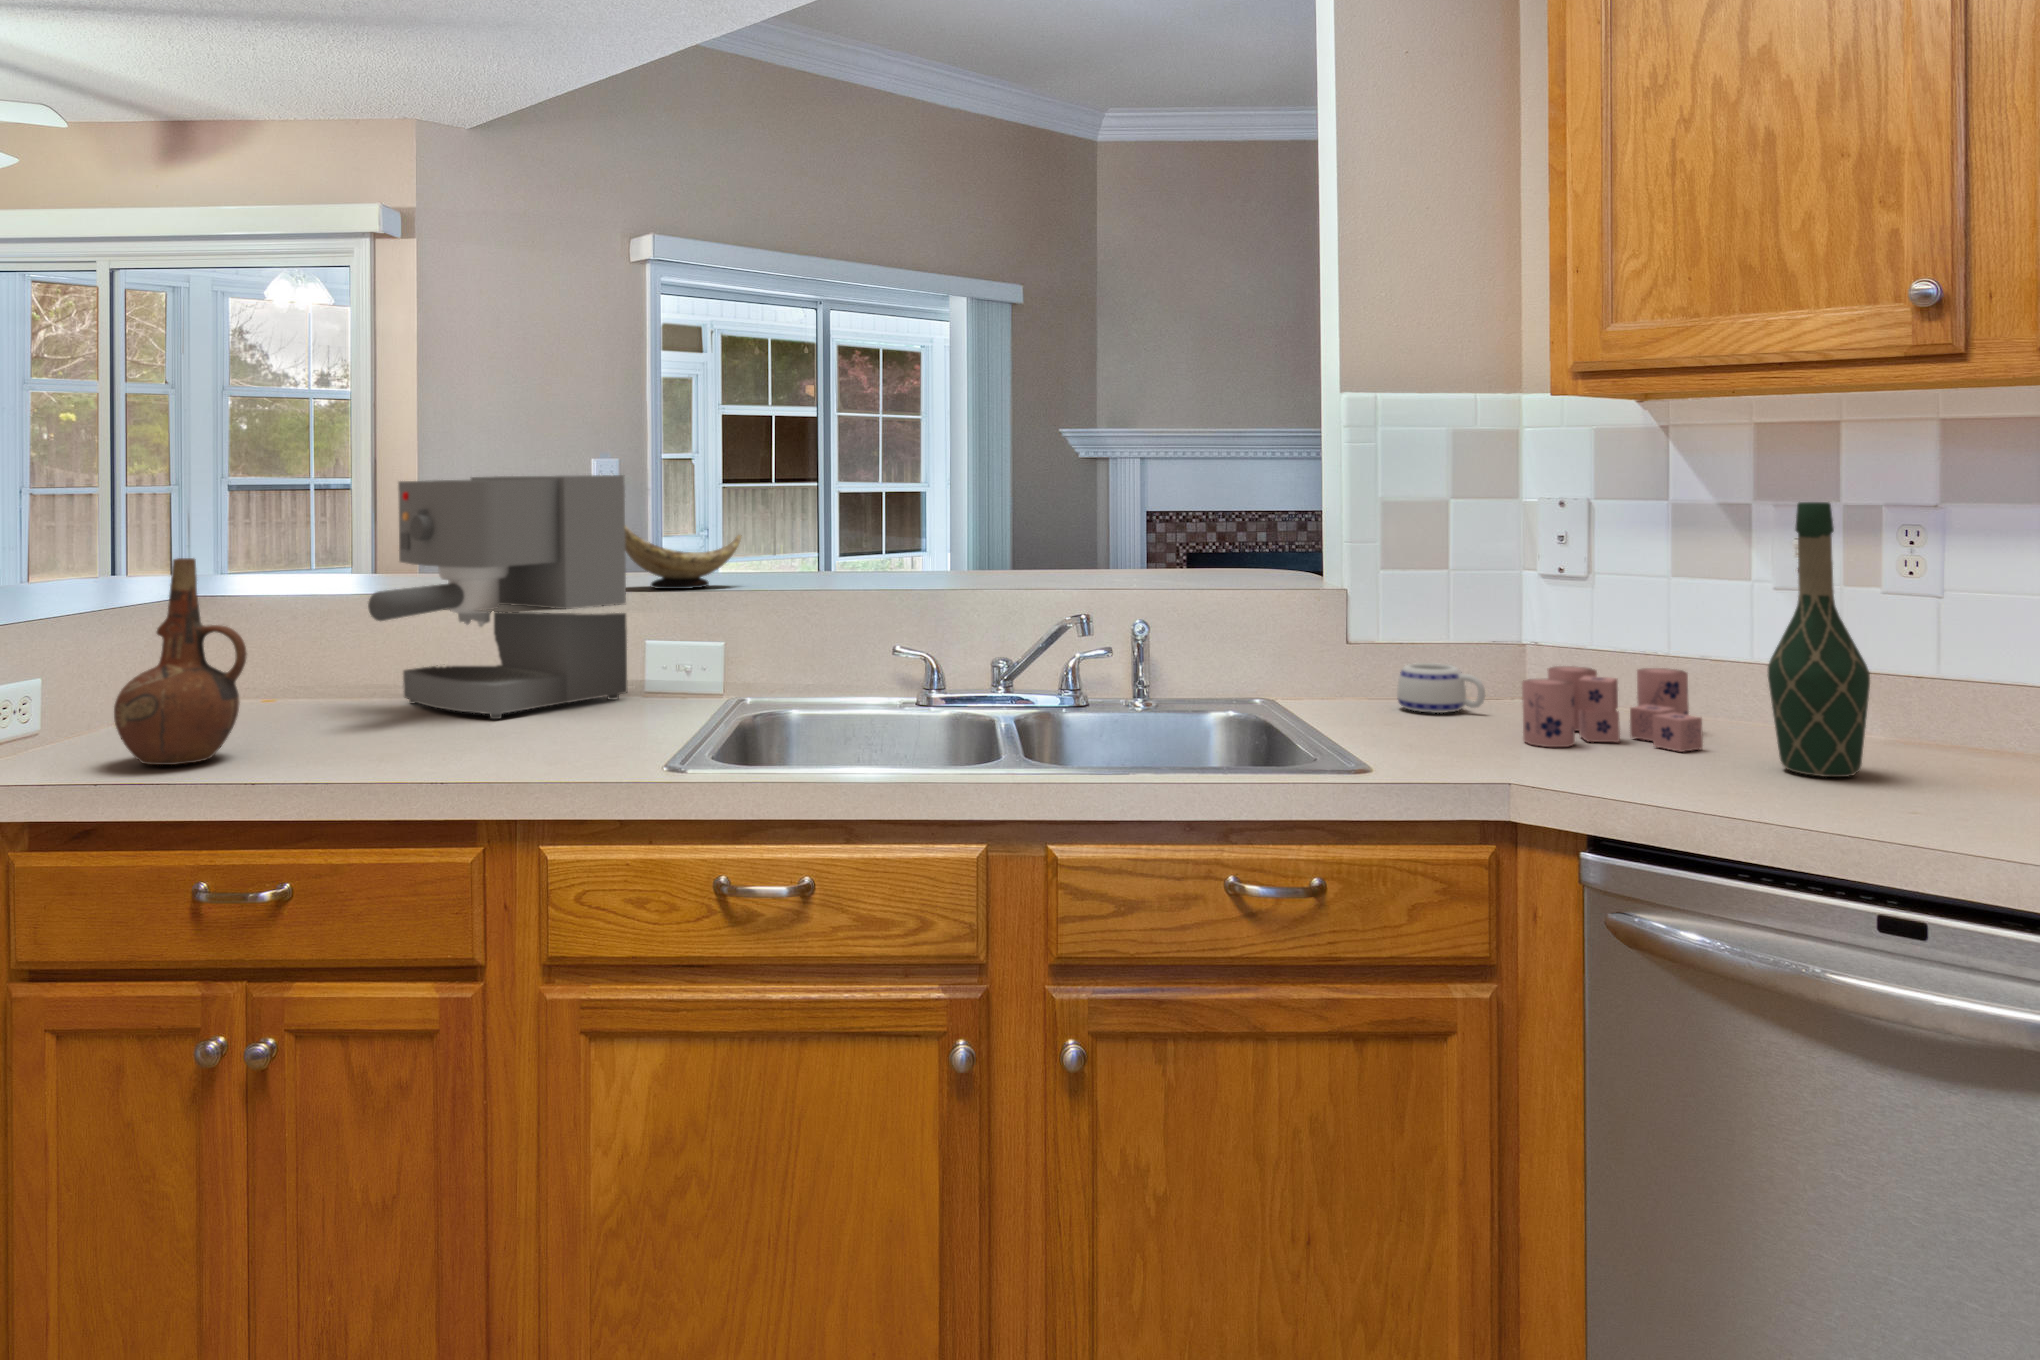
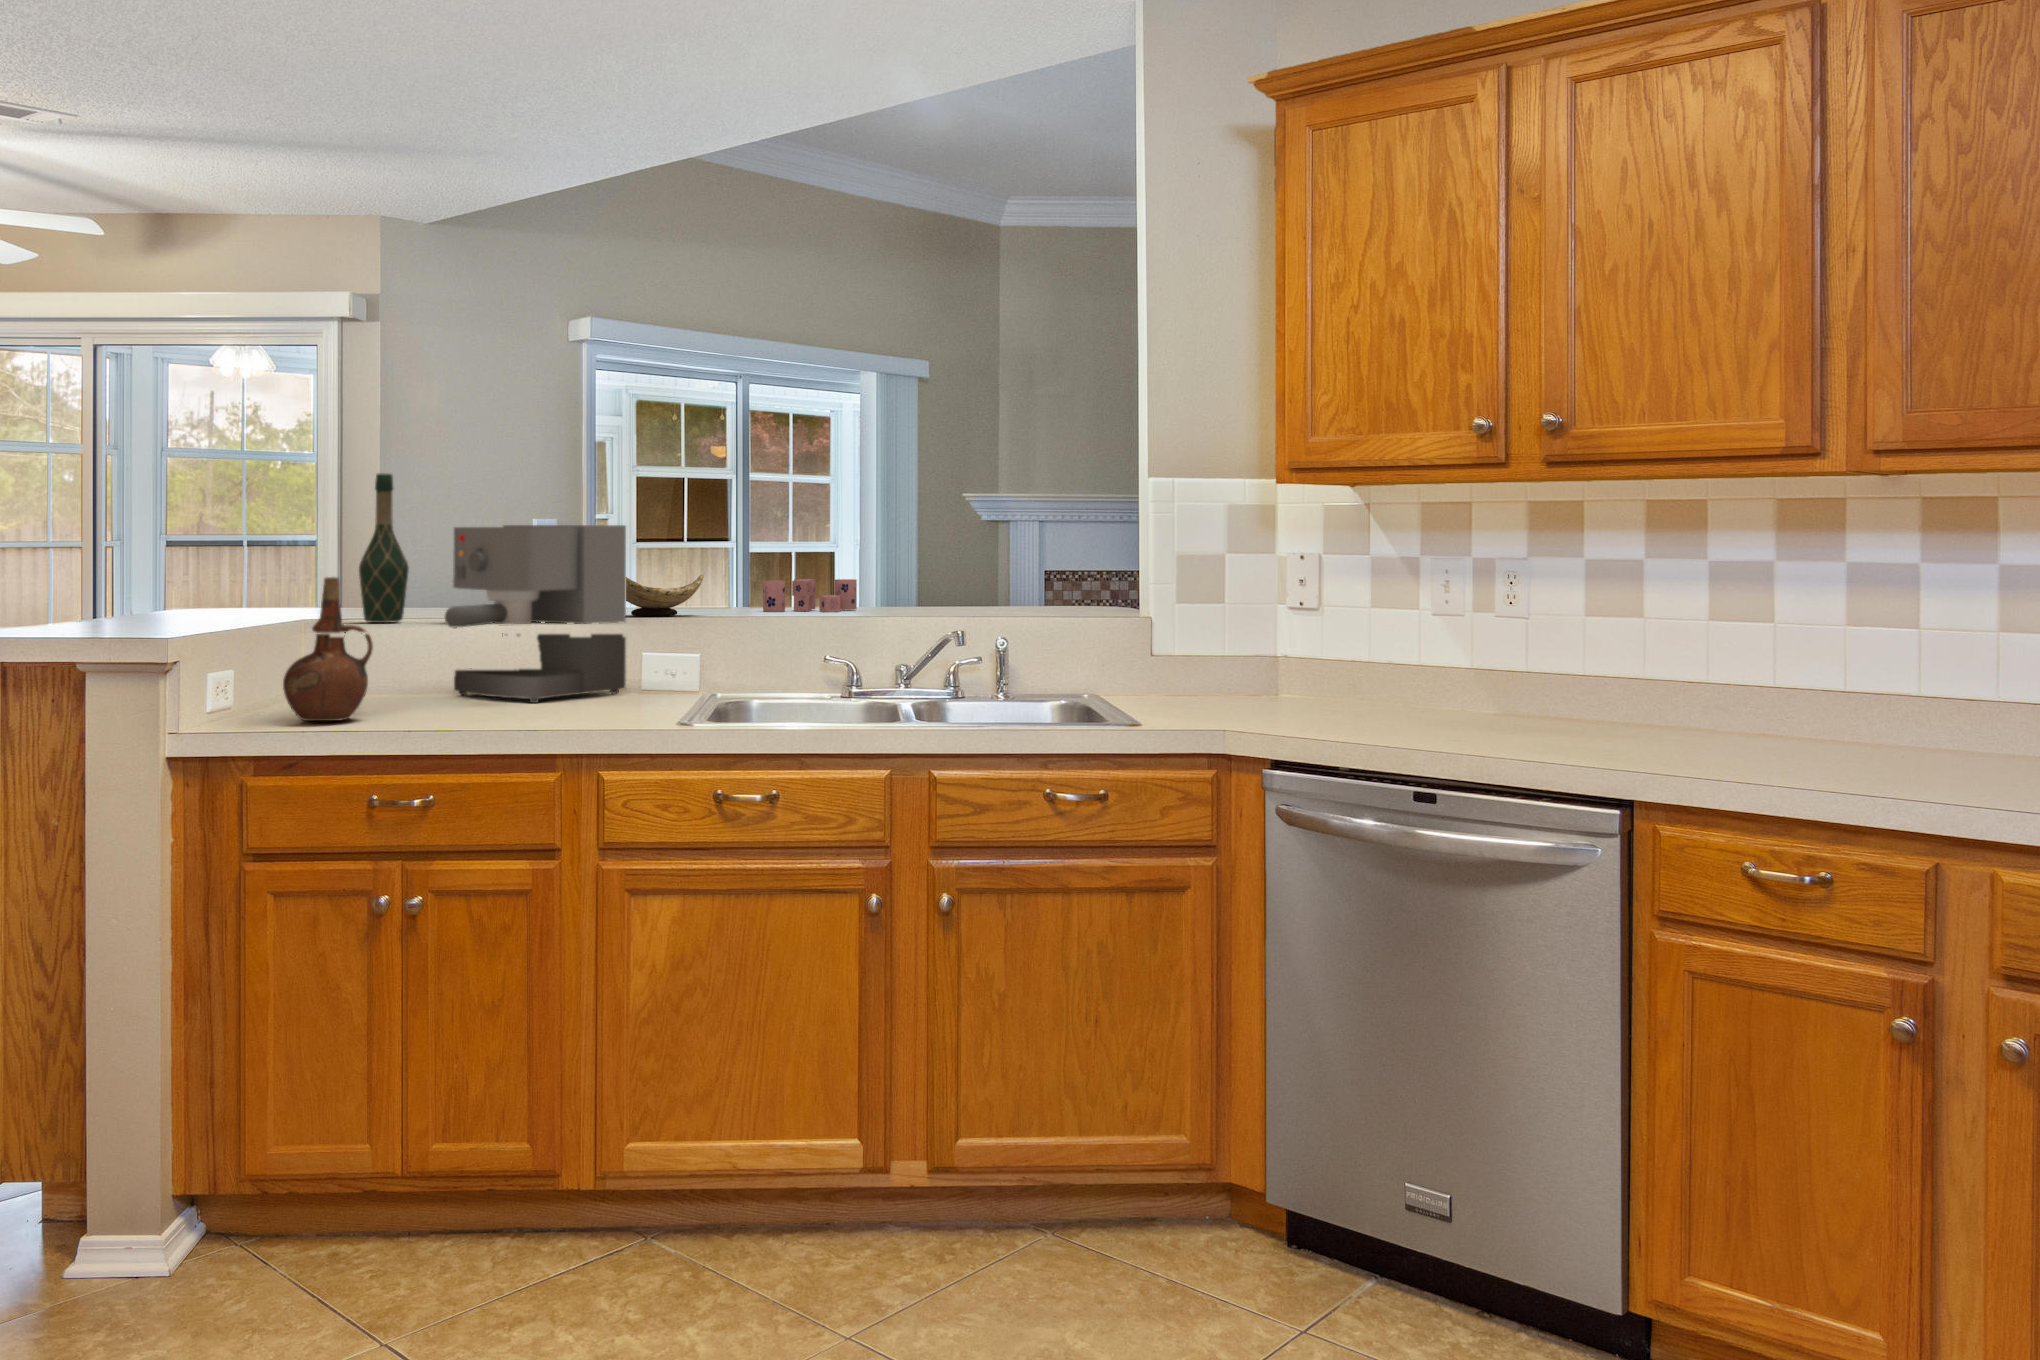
wine bottle: present [1768,502,1870,777] -> present [359,473,409,623]
mug: present [1397,663,1485,713] -> none [1186,668,1244,701]
candle: present [1522,666,1703,752] -> present [763,579,857,612]

